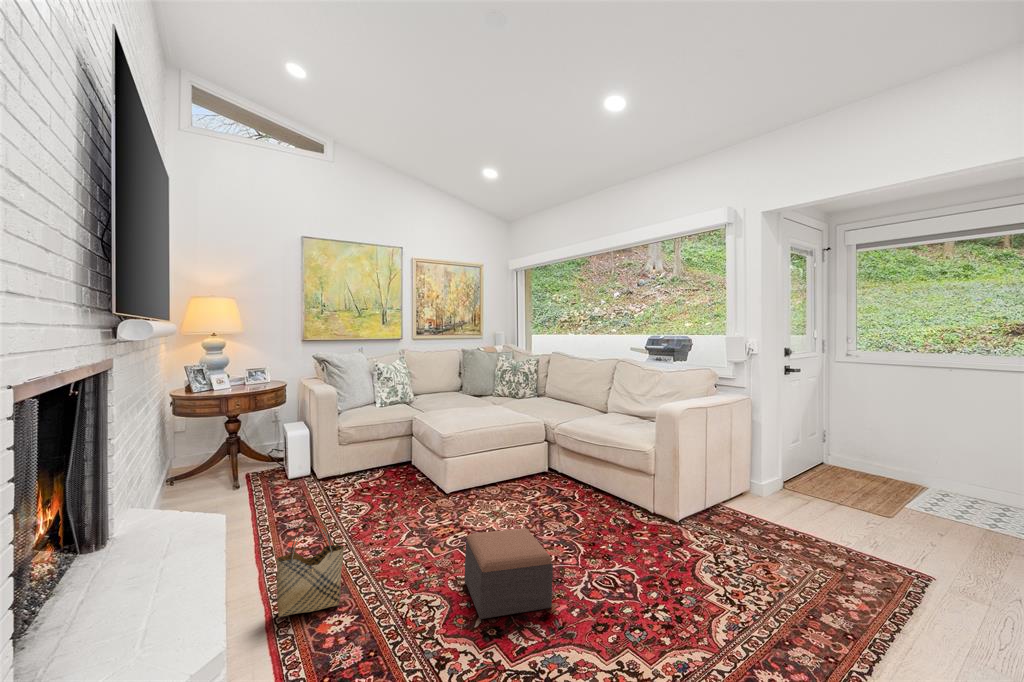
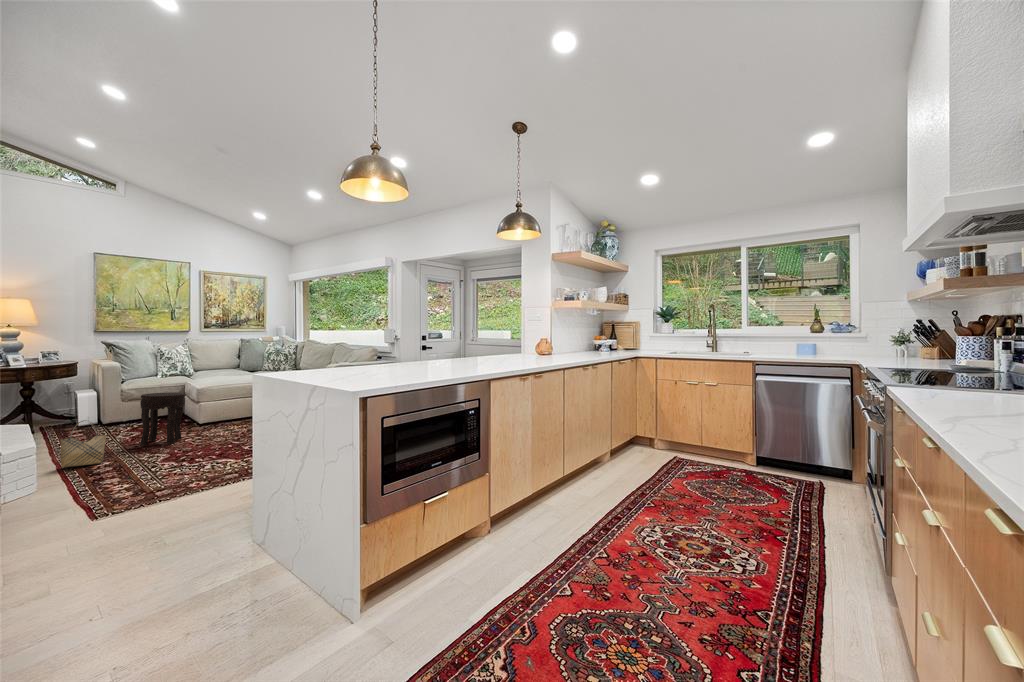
side table: none [381,448,442,548] -> present [140,392,185,446]
footstool: present [465,528,553,619] -> none [183,425,229,459]

